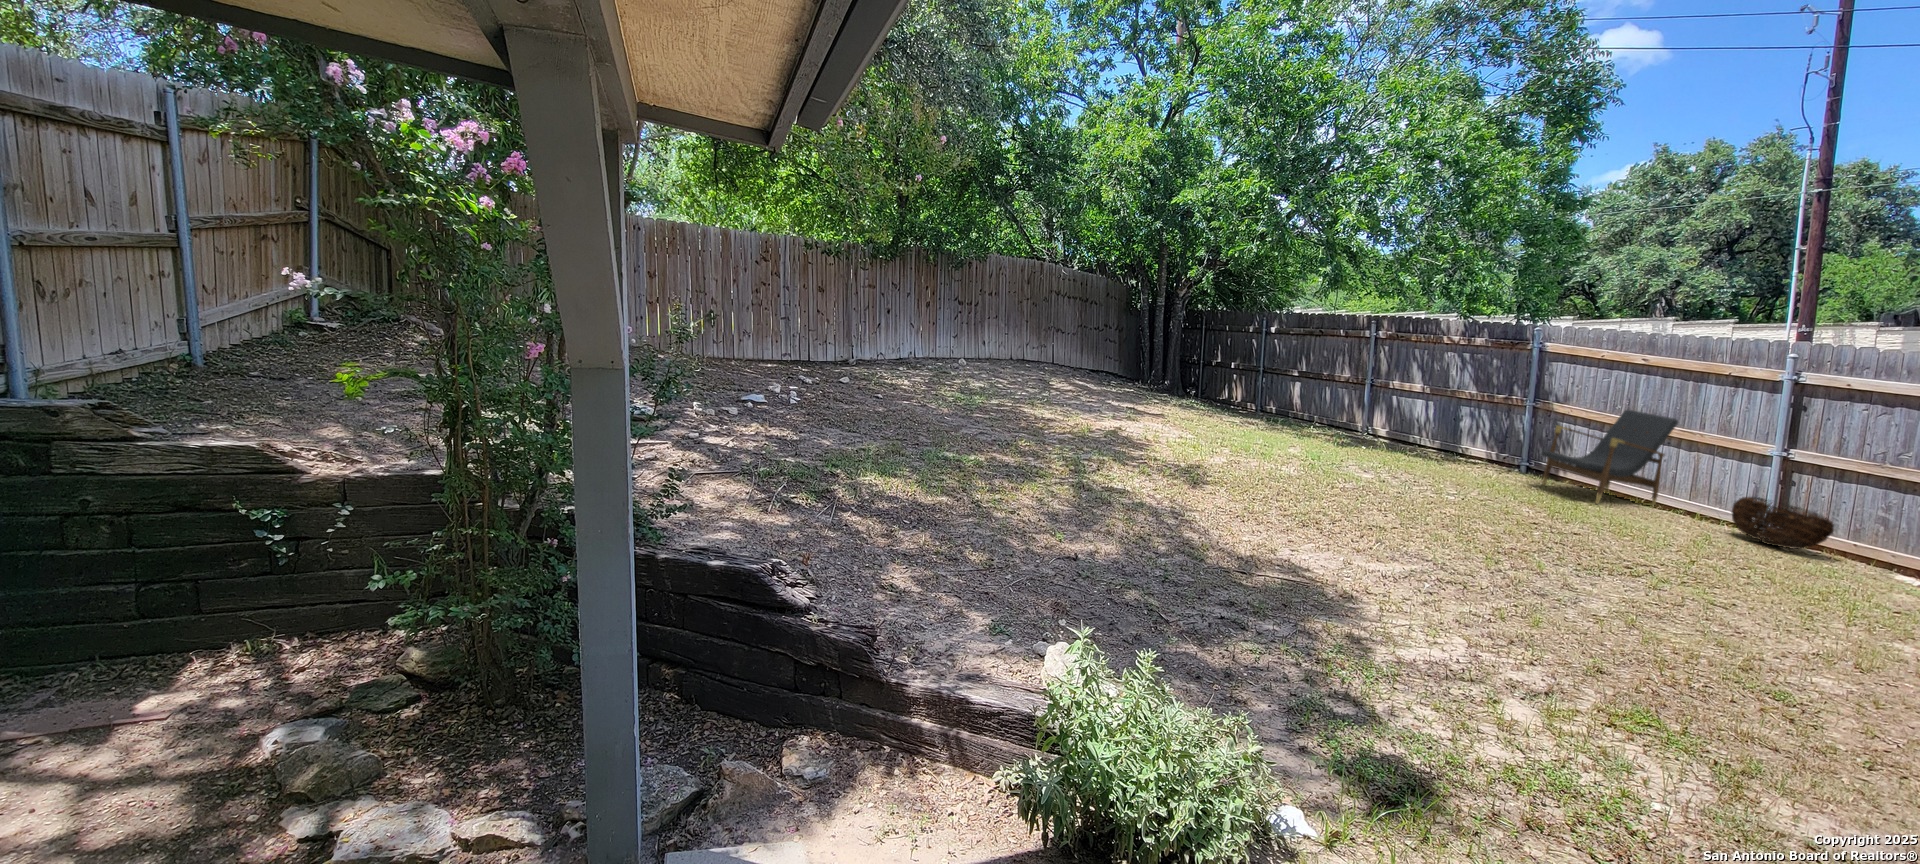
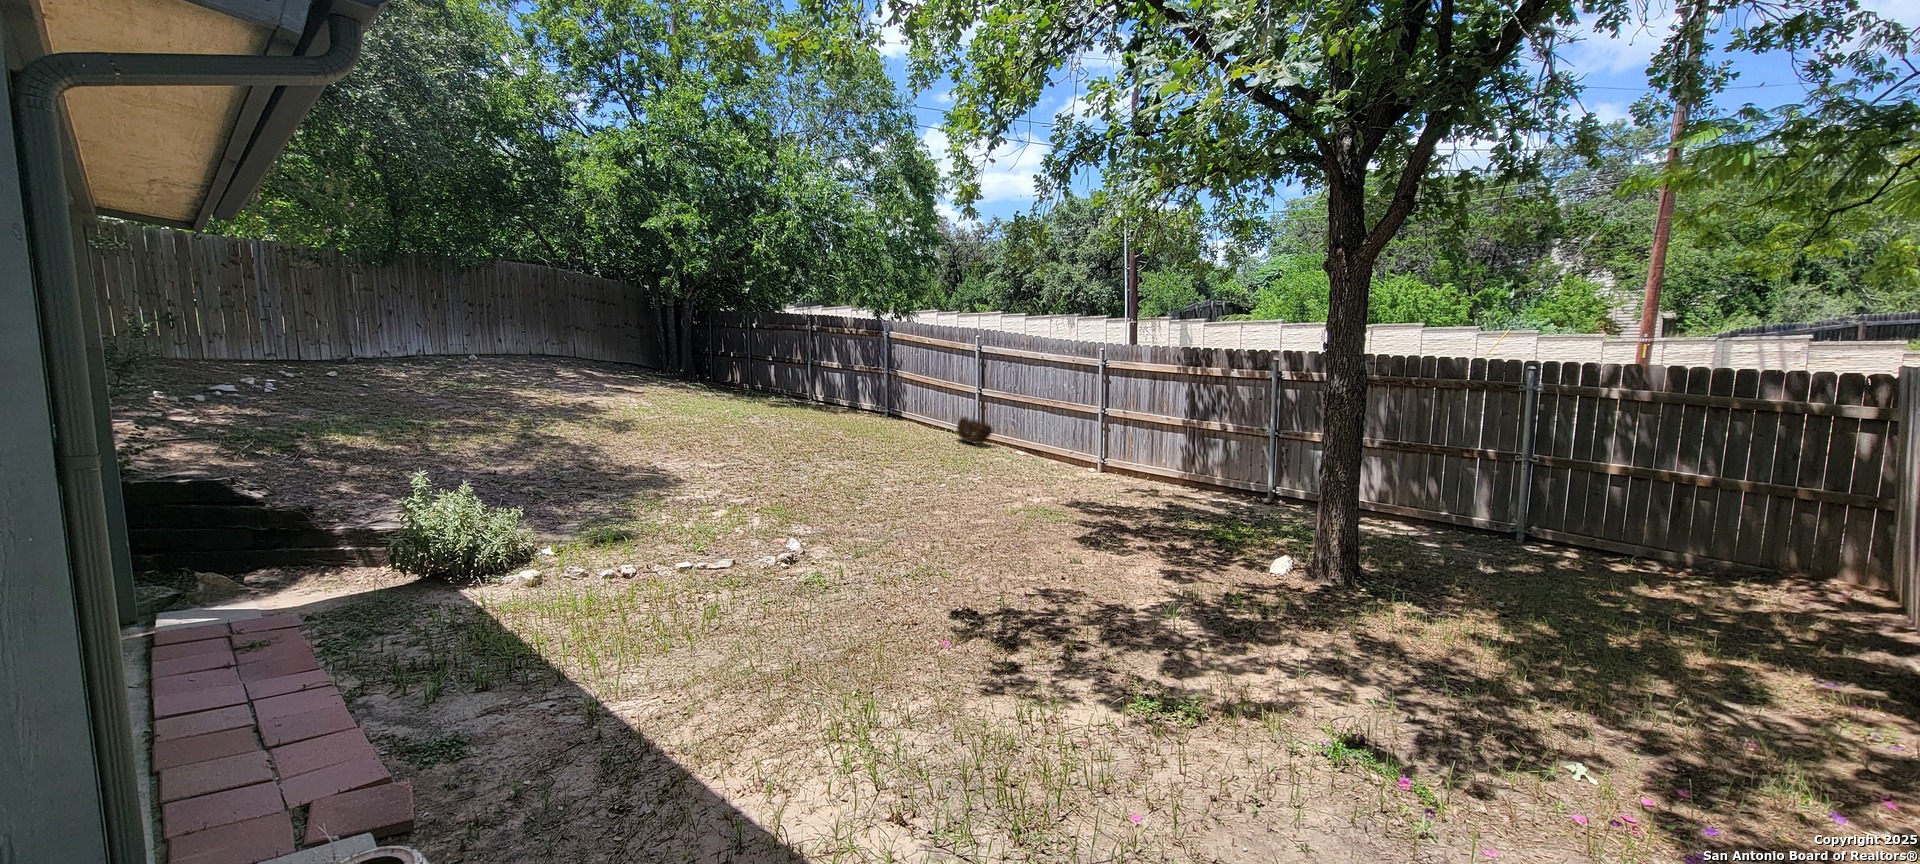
lounge chair: present [1542,410,1678,505] -> none [880,371,945,430]

